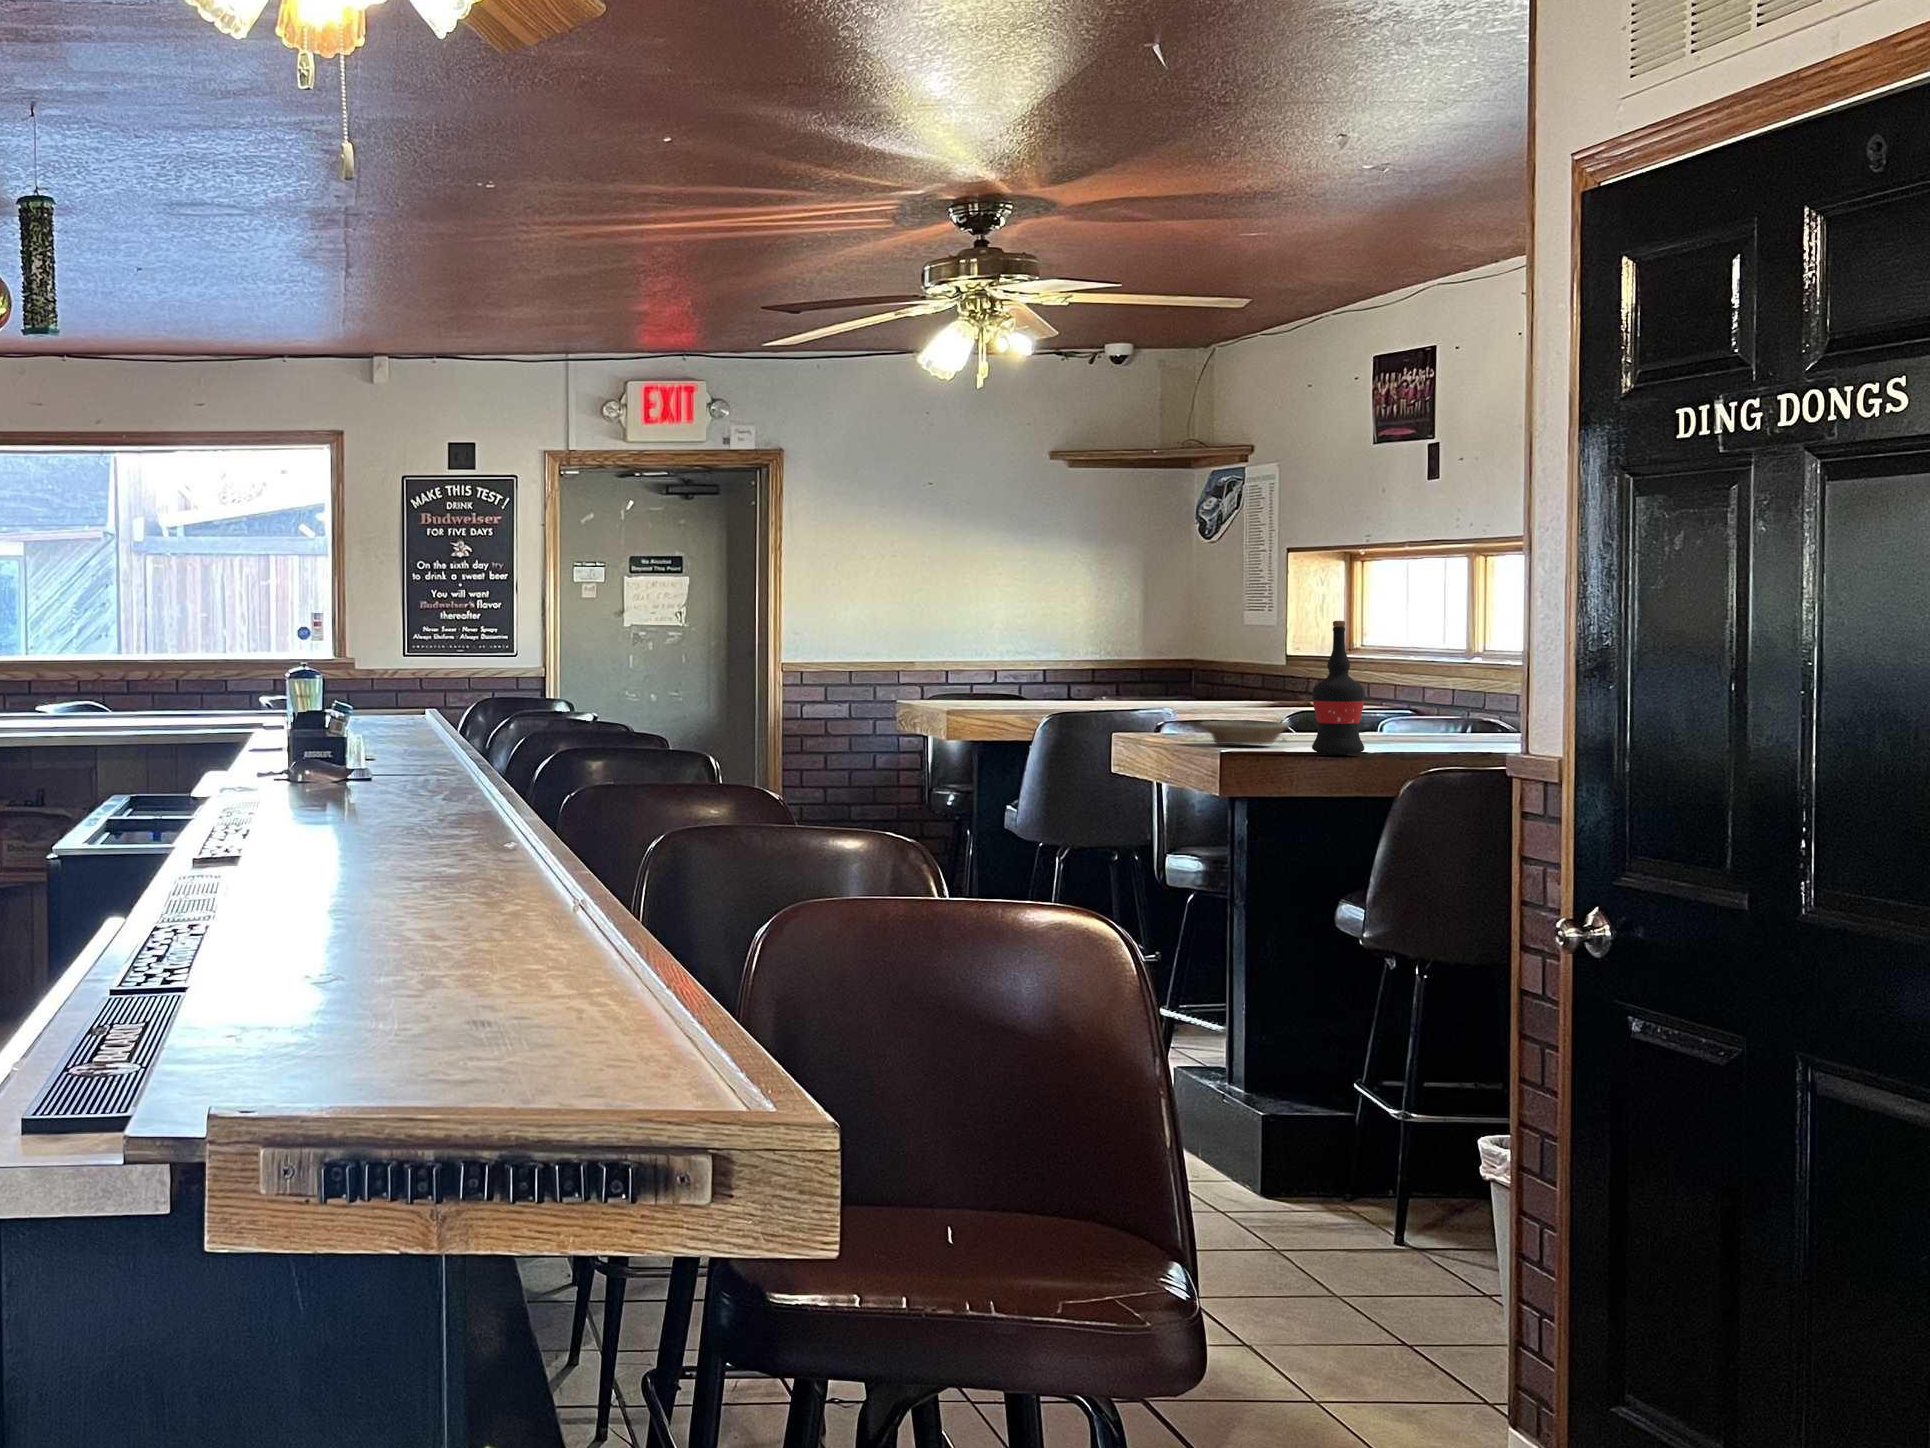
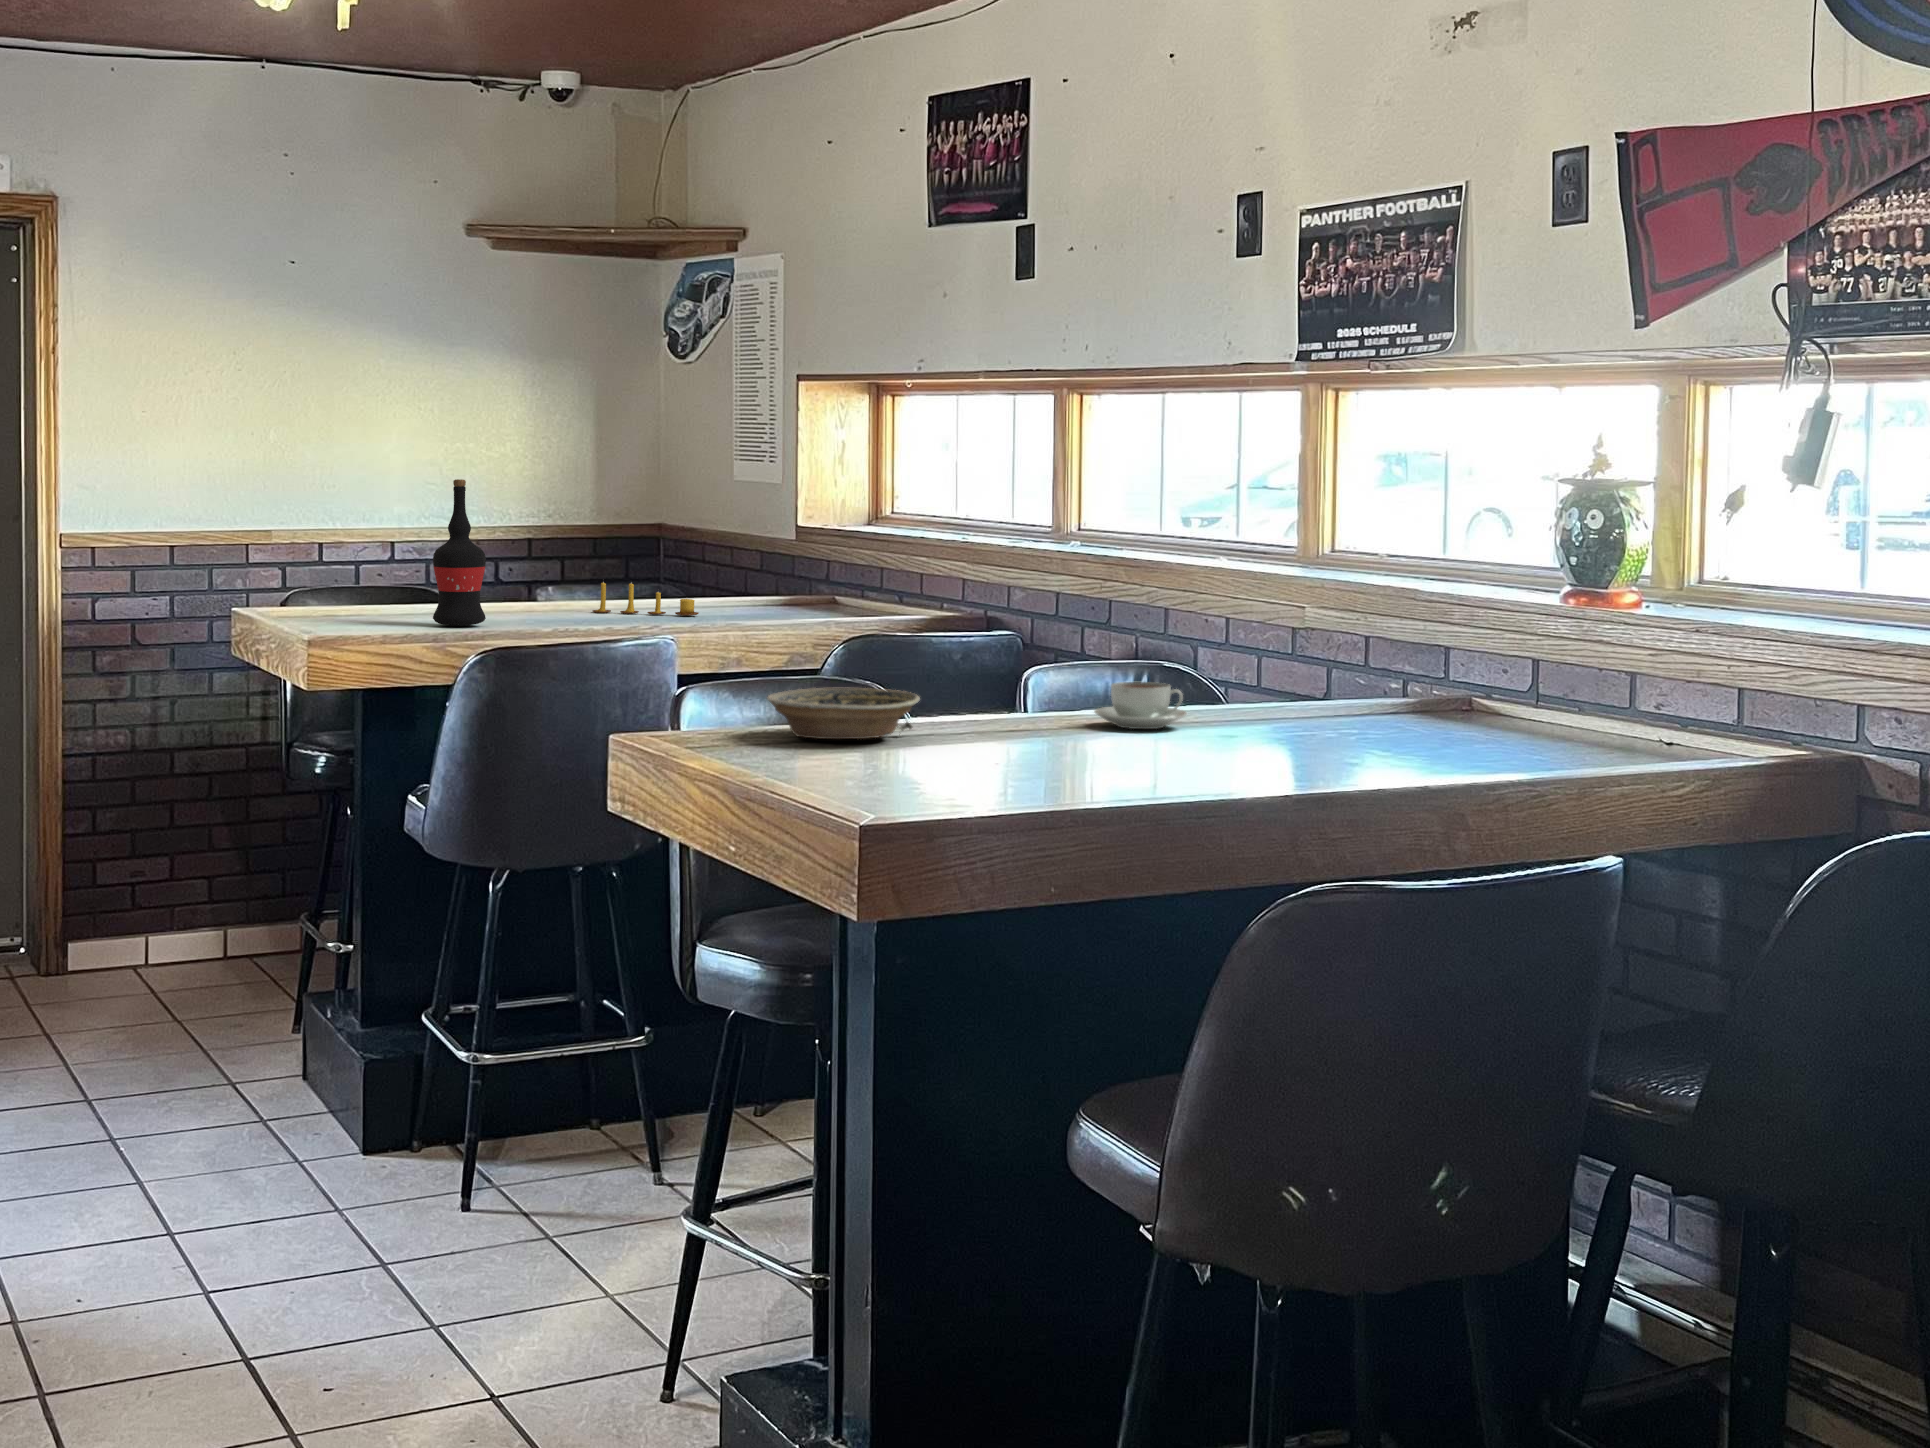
wine bottle: present [1312,621,1365,755] -> present [433,479,486,626]
candle: none [1131,687,1205,710] -> present [593,582,699,615]
coffee cup: none [1409,722,1469,748] -> present [1094,682,1187,729]

